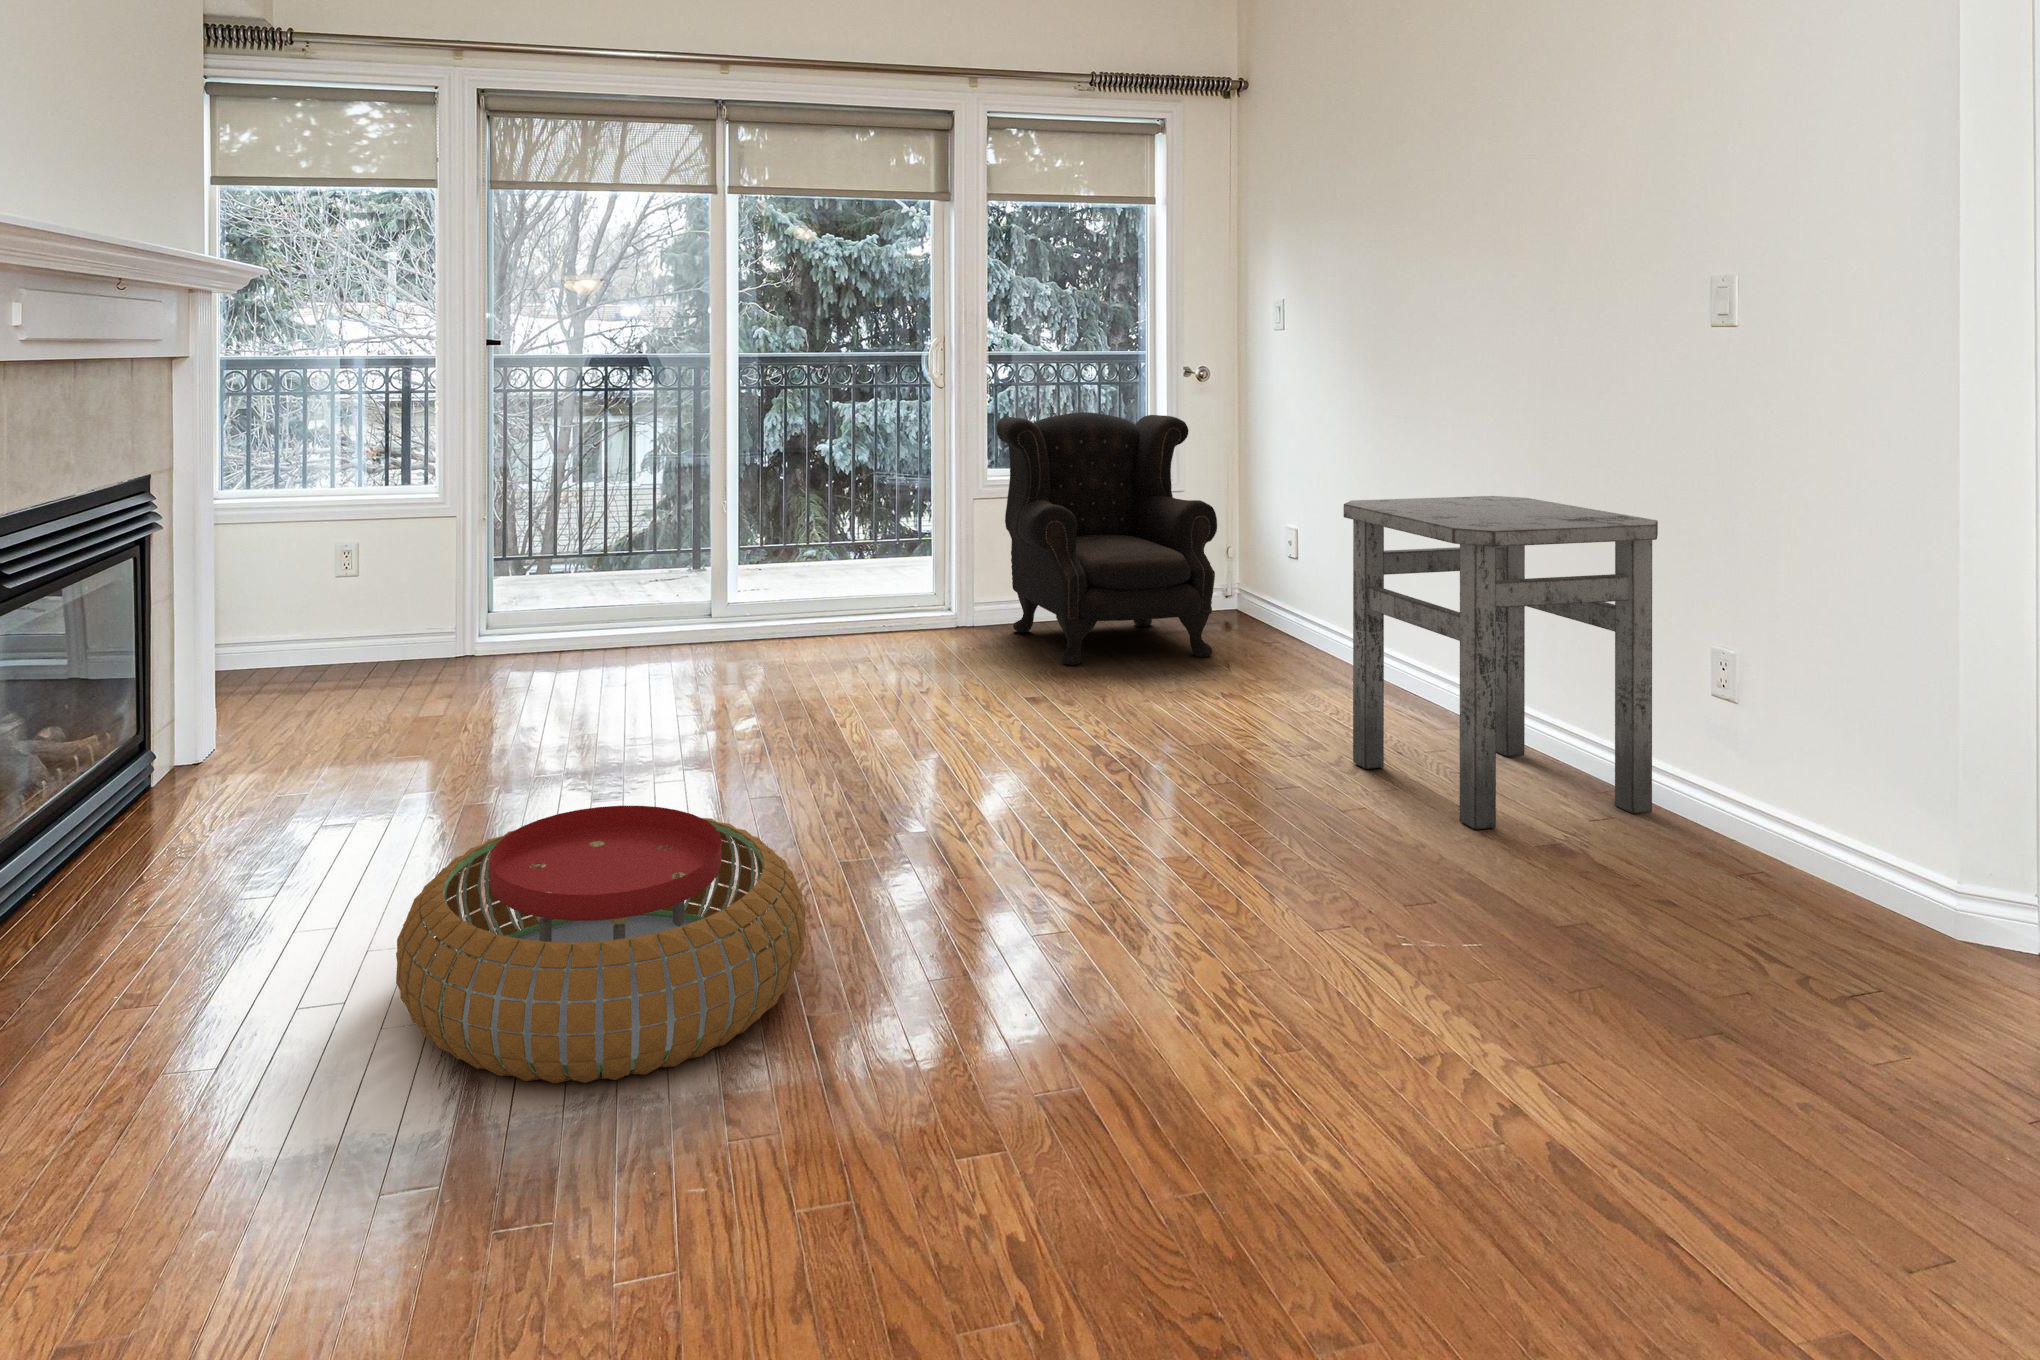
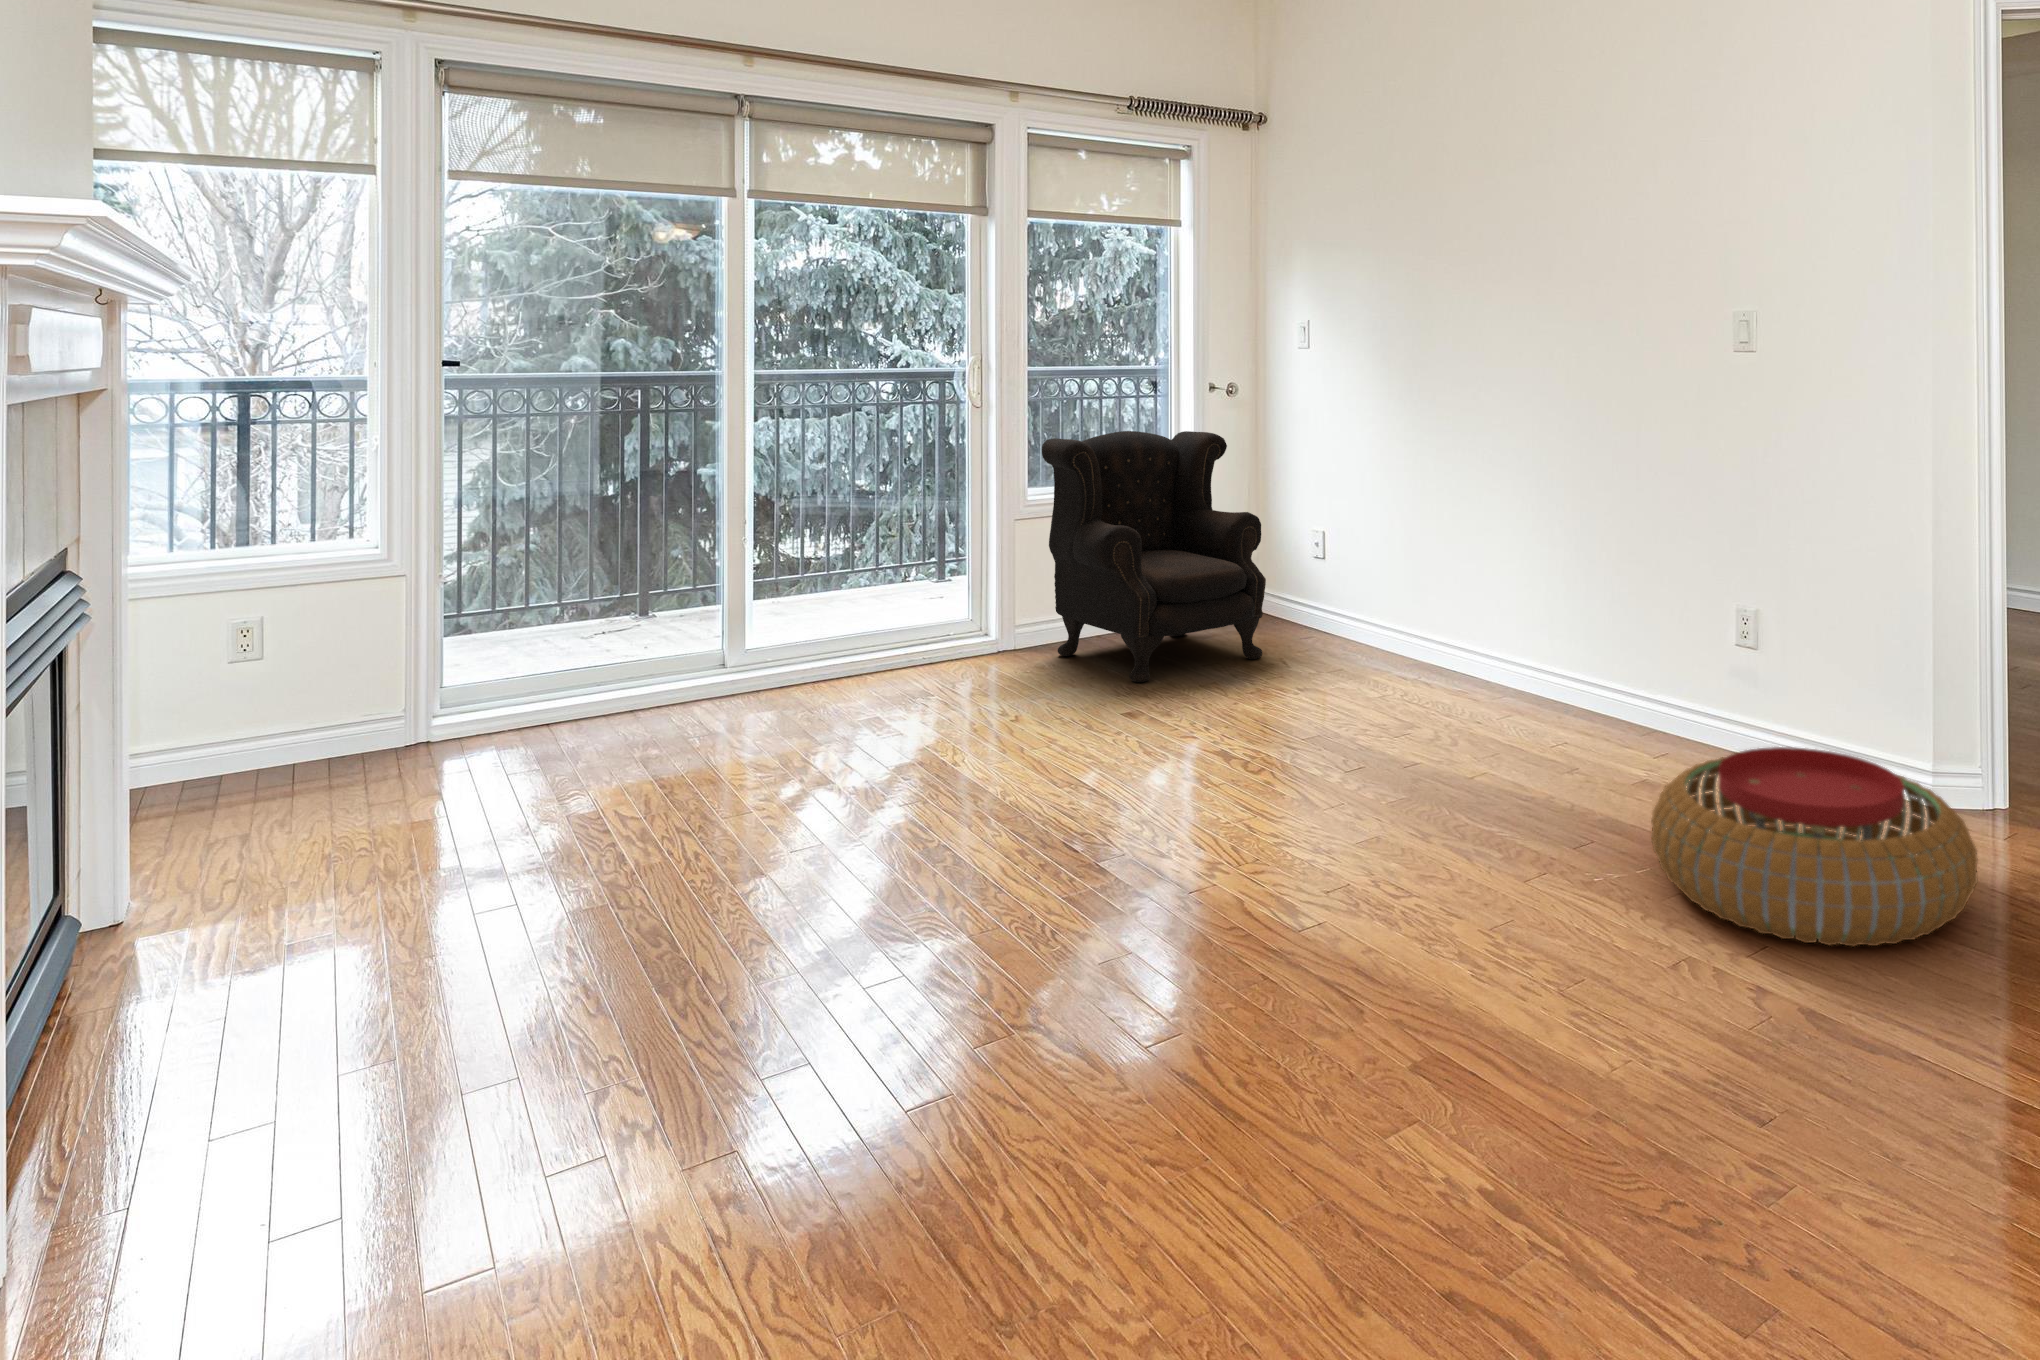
side table: present [1344,496,1658,829] -> none [1440,496,1677,774]
pouf: present [396,806,806,1083] -> present [1651,747,1978,946]

